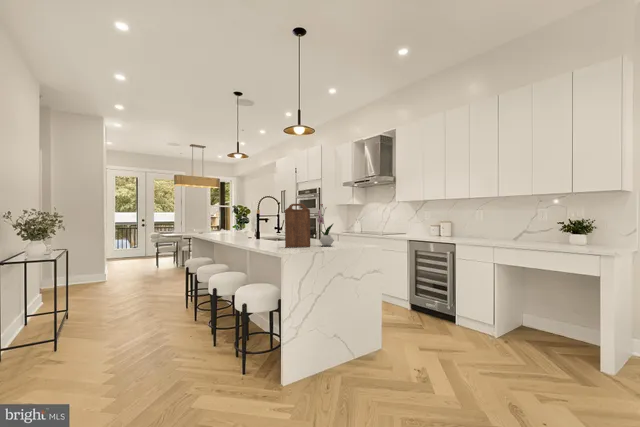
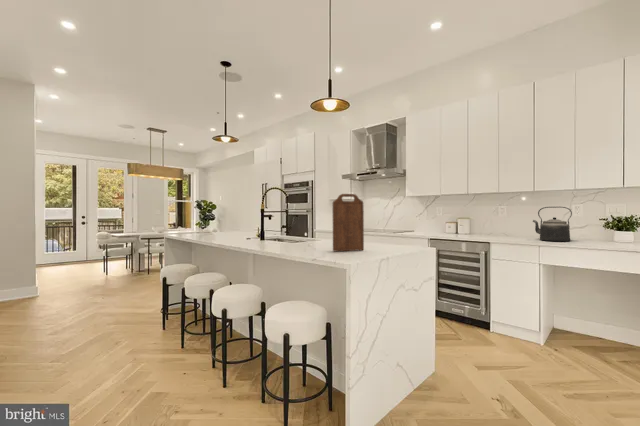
flower arrangement: present [317,204,334,246] -> none [368,195,392,249]
kettle: none [492,211,523,243] -> present [533,207,572,241]

